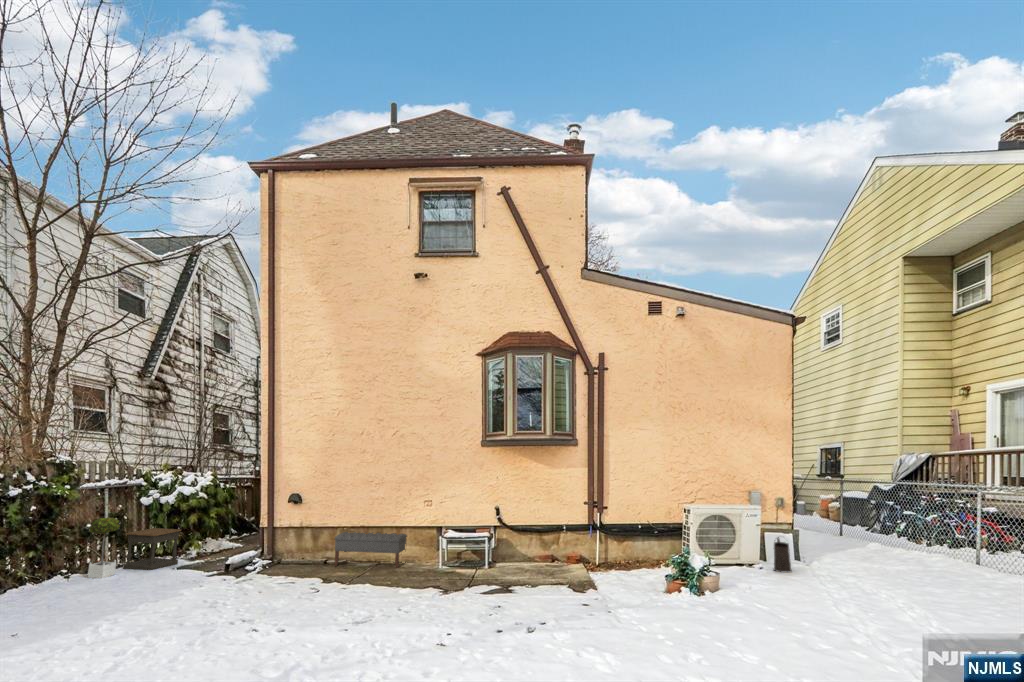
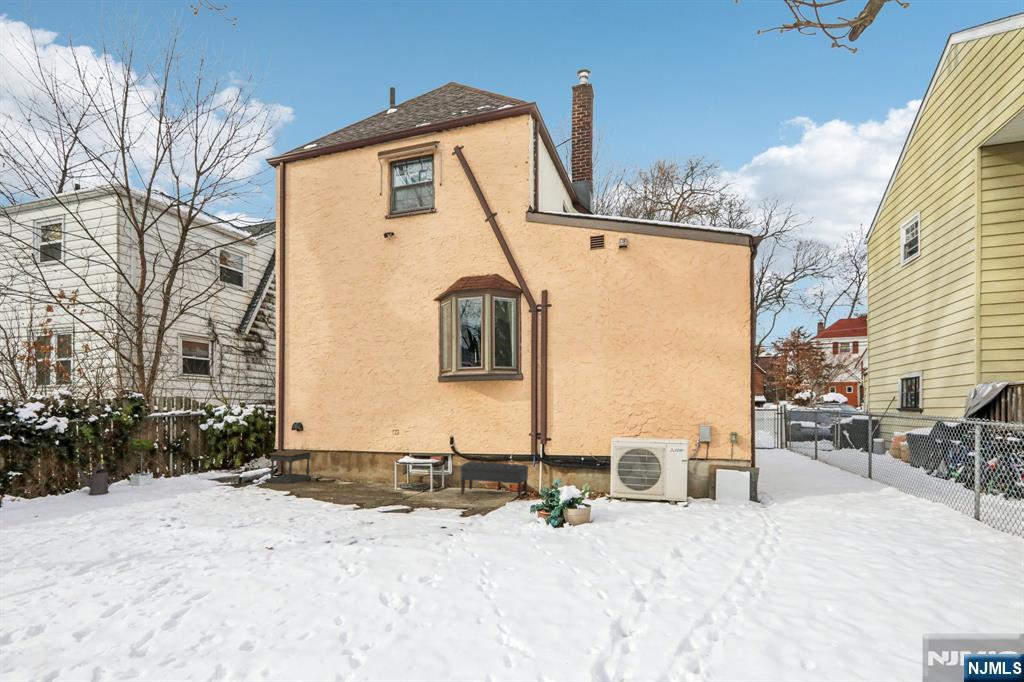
side table: present [123,528,181,570] -> present [268,450,312,484]
bench: present [335,532,407,568] -> present [460,462,528,498]
watering can: present [774,537,792,572] -> present [77,464,112,496]

